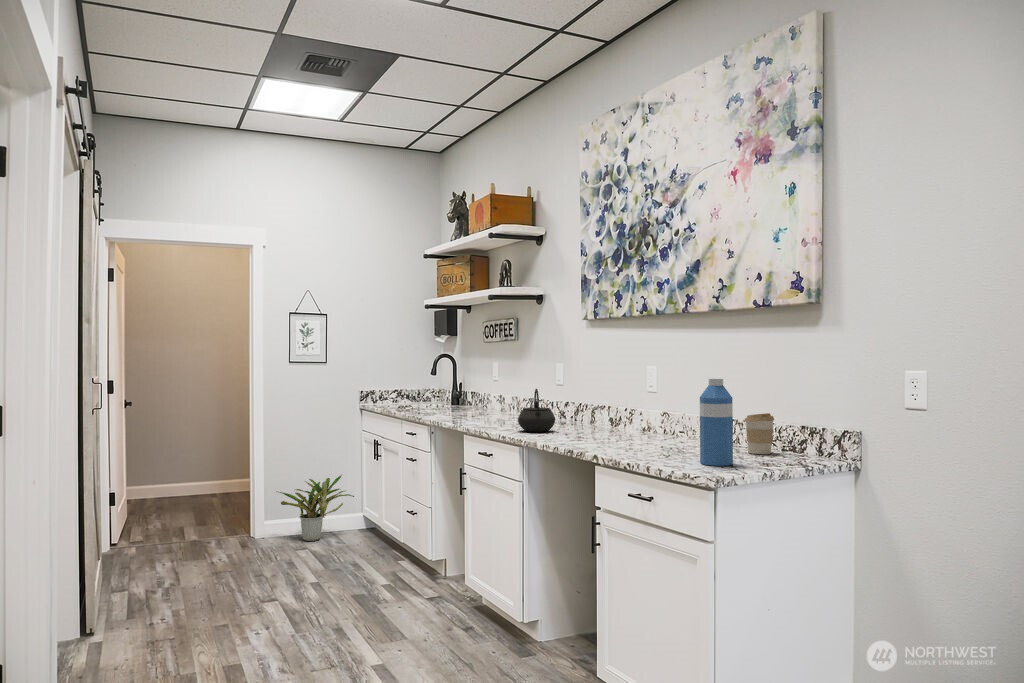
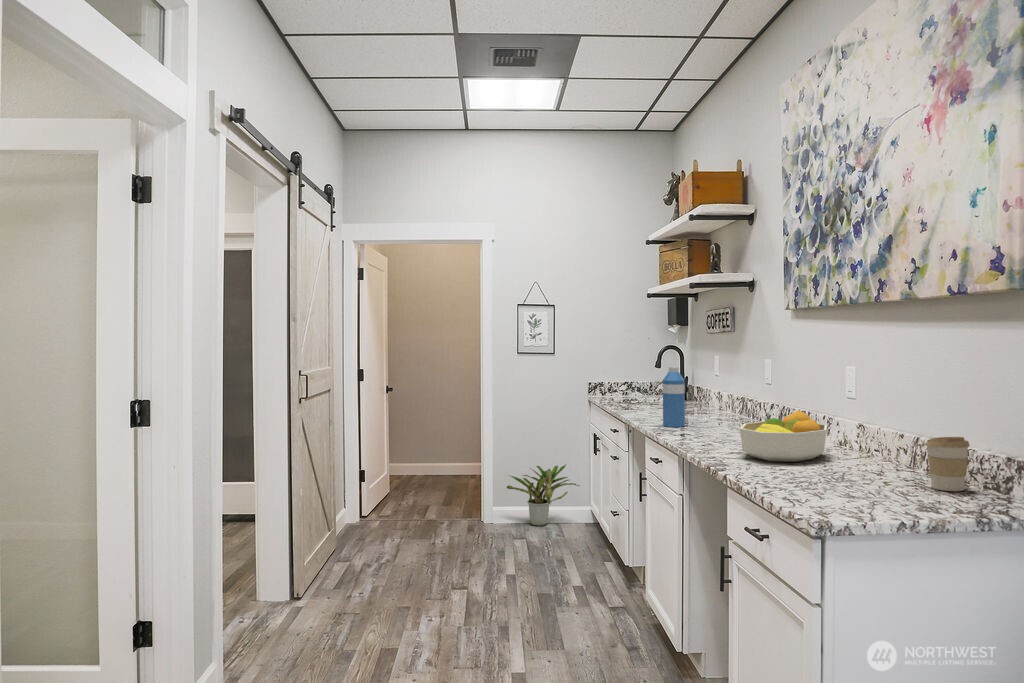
water bottle: present [700,378,733,466] -> present [663,367,685,427]
kettle: present [518,389,555,432] -> none [688,389,732,438]
fruit bowl: none [584,402,653,444] -> present [740,410,827,462]

